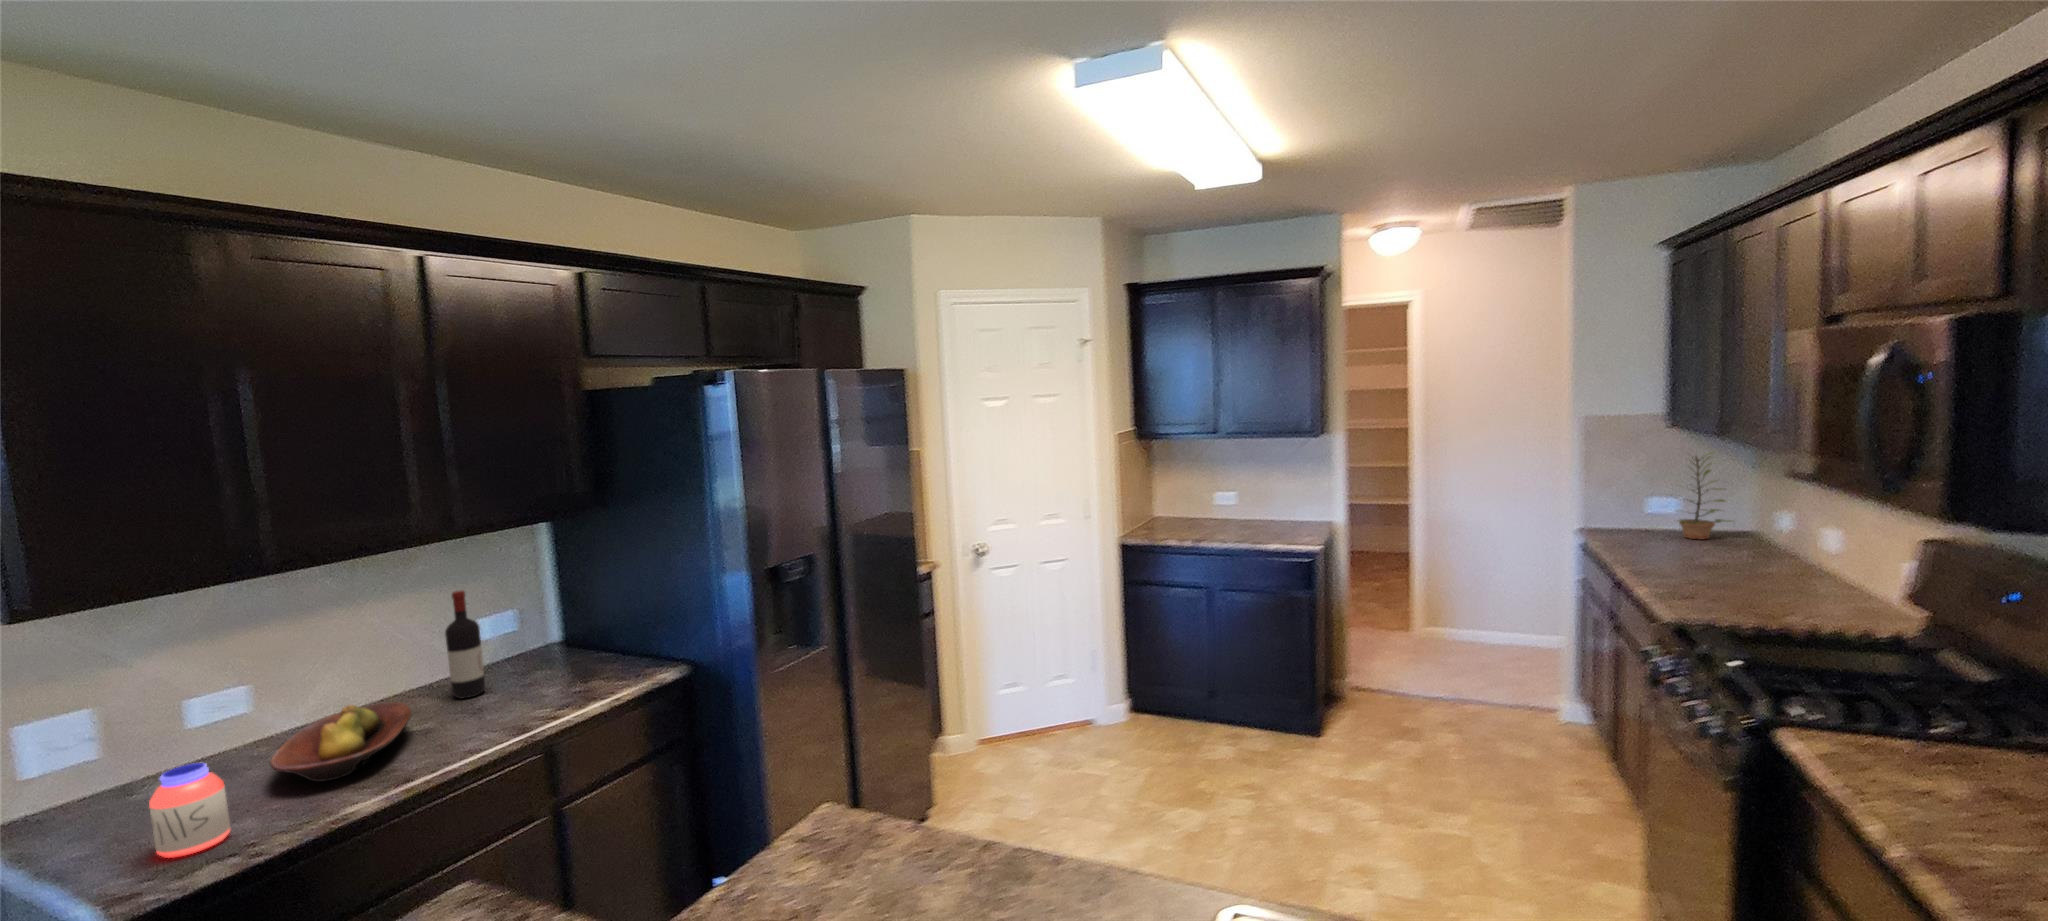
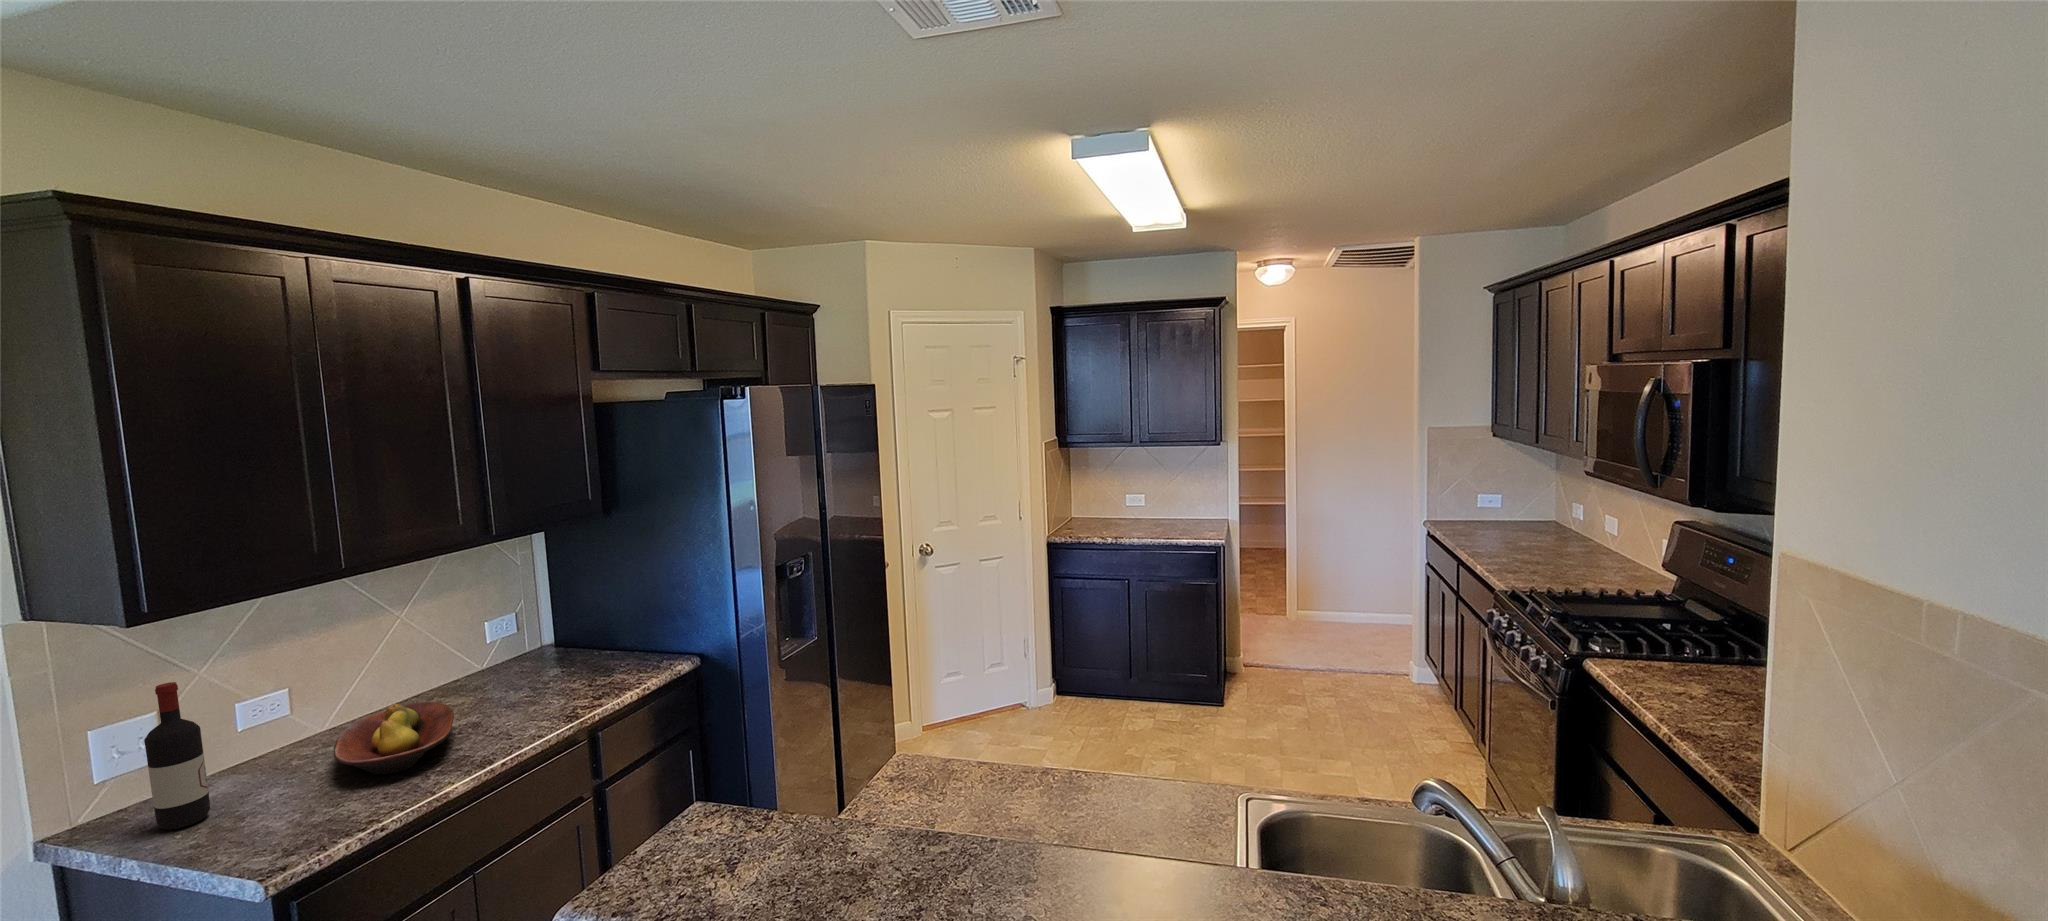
plant: present [1679,453,1726,539] -> none [1497,456,1543,527]
wine bottle: present [445,591,485,698] -> present [144,682,210,830]
jar: present [149,763,230,858] -> none [255,756,327,845]

